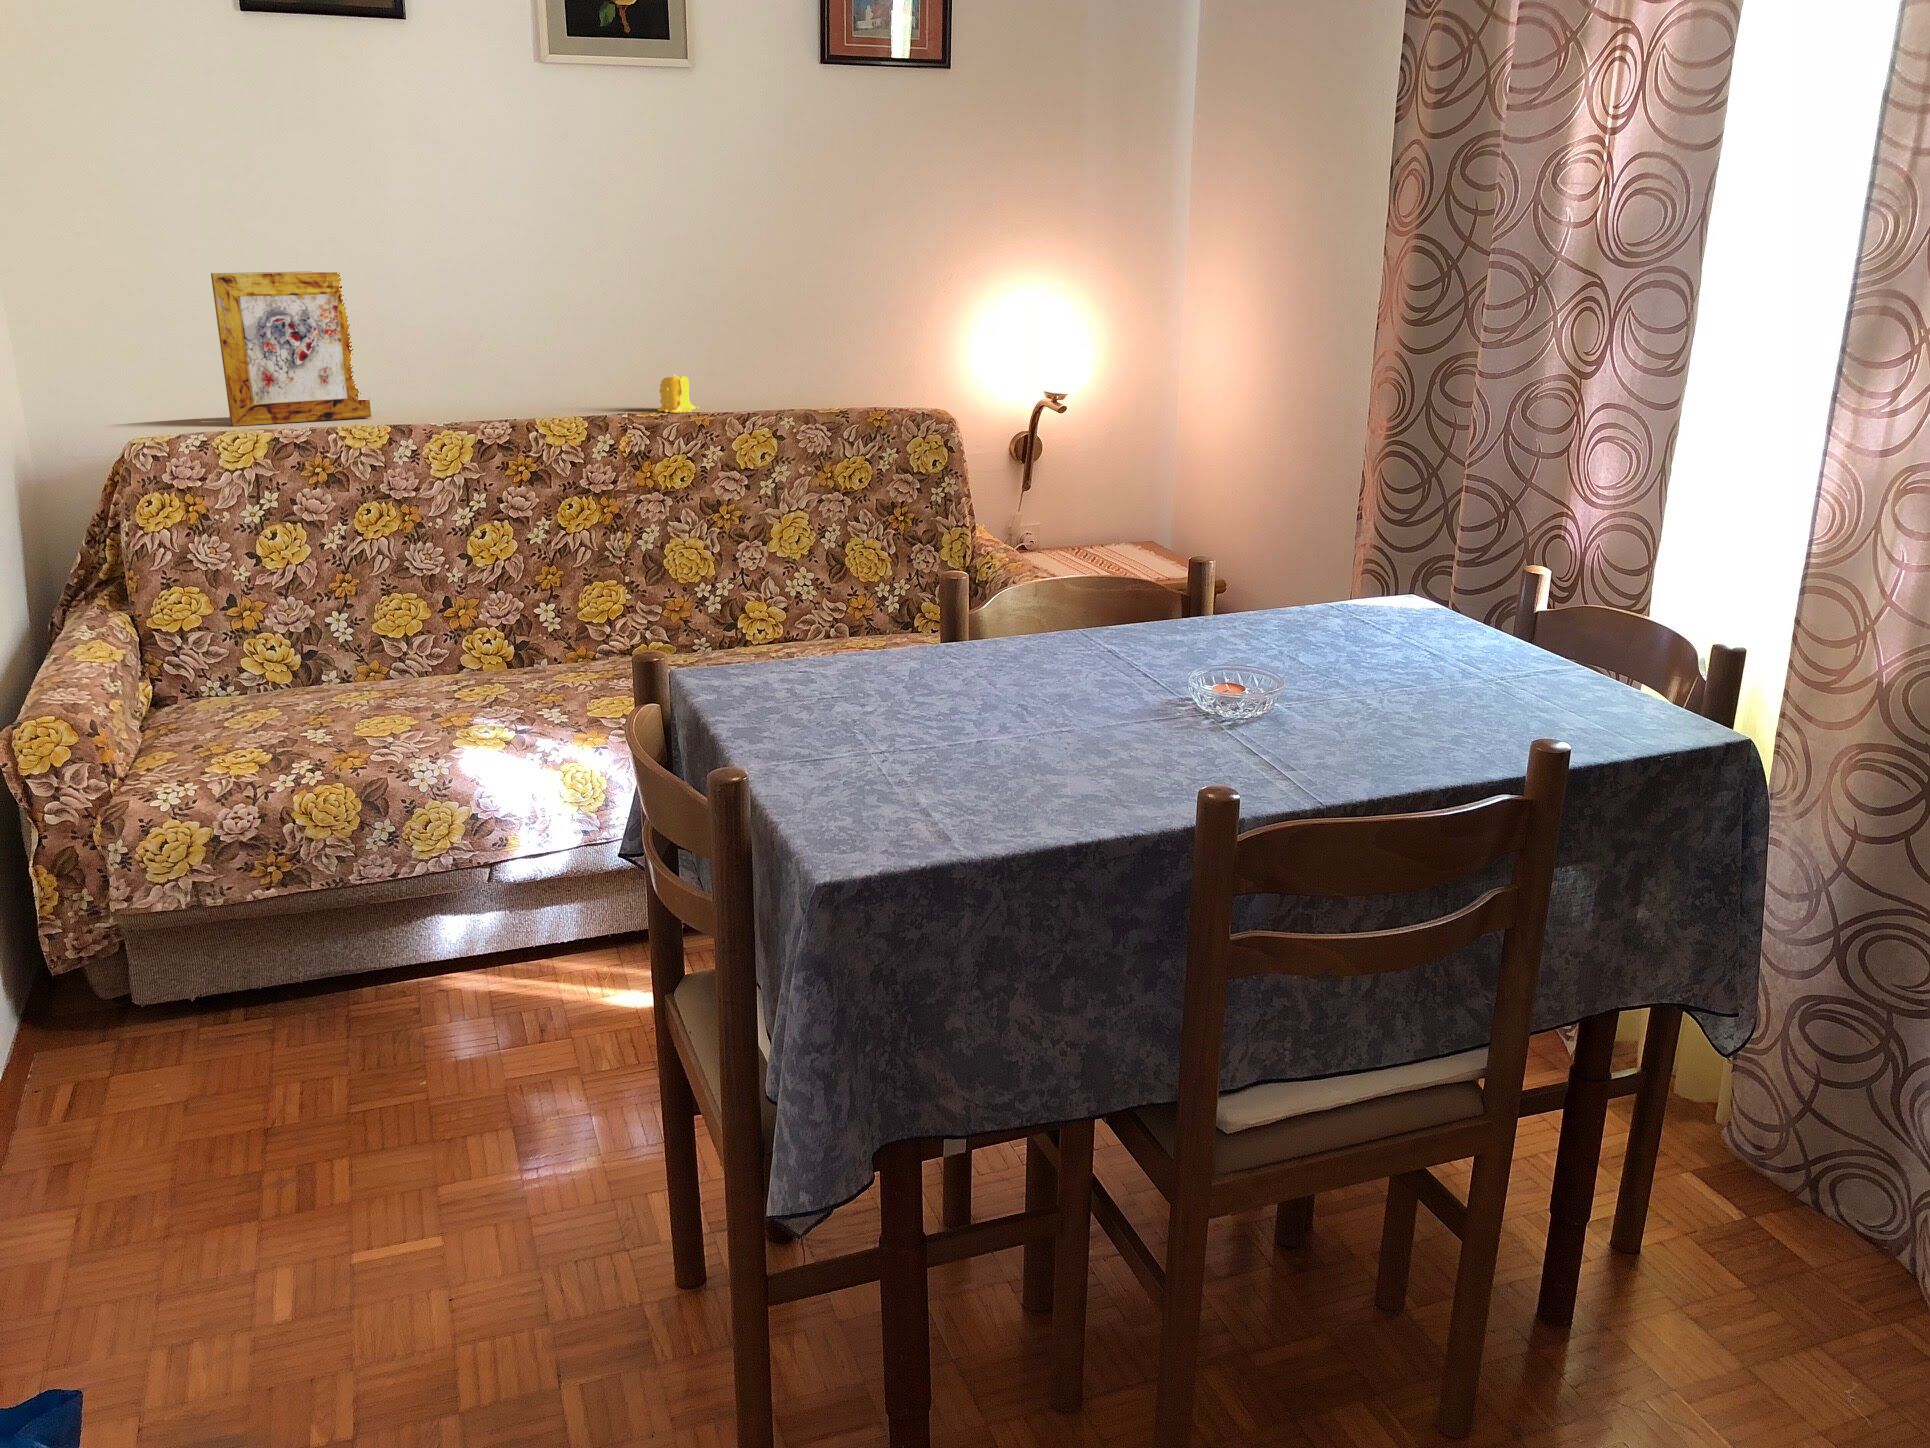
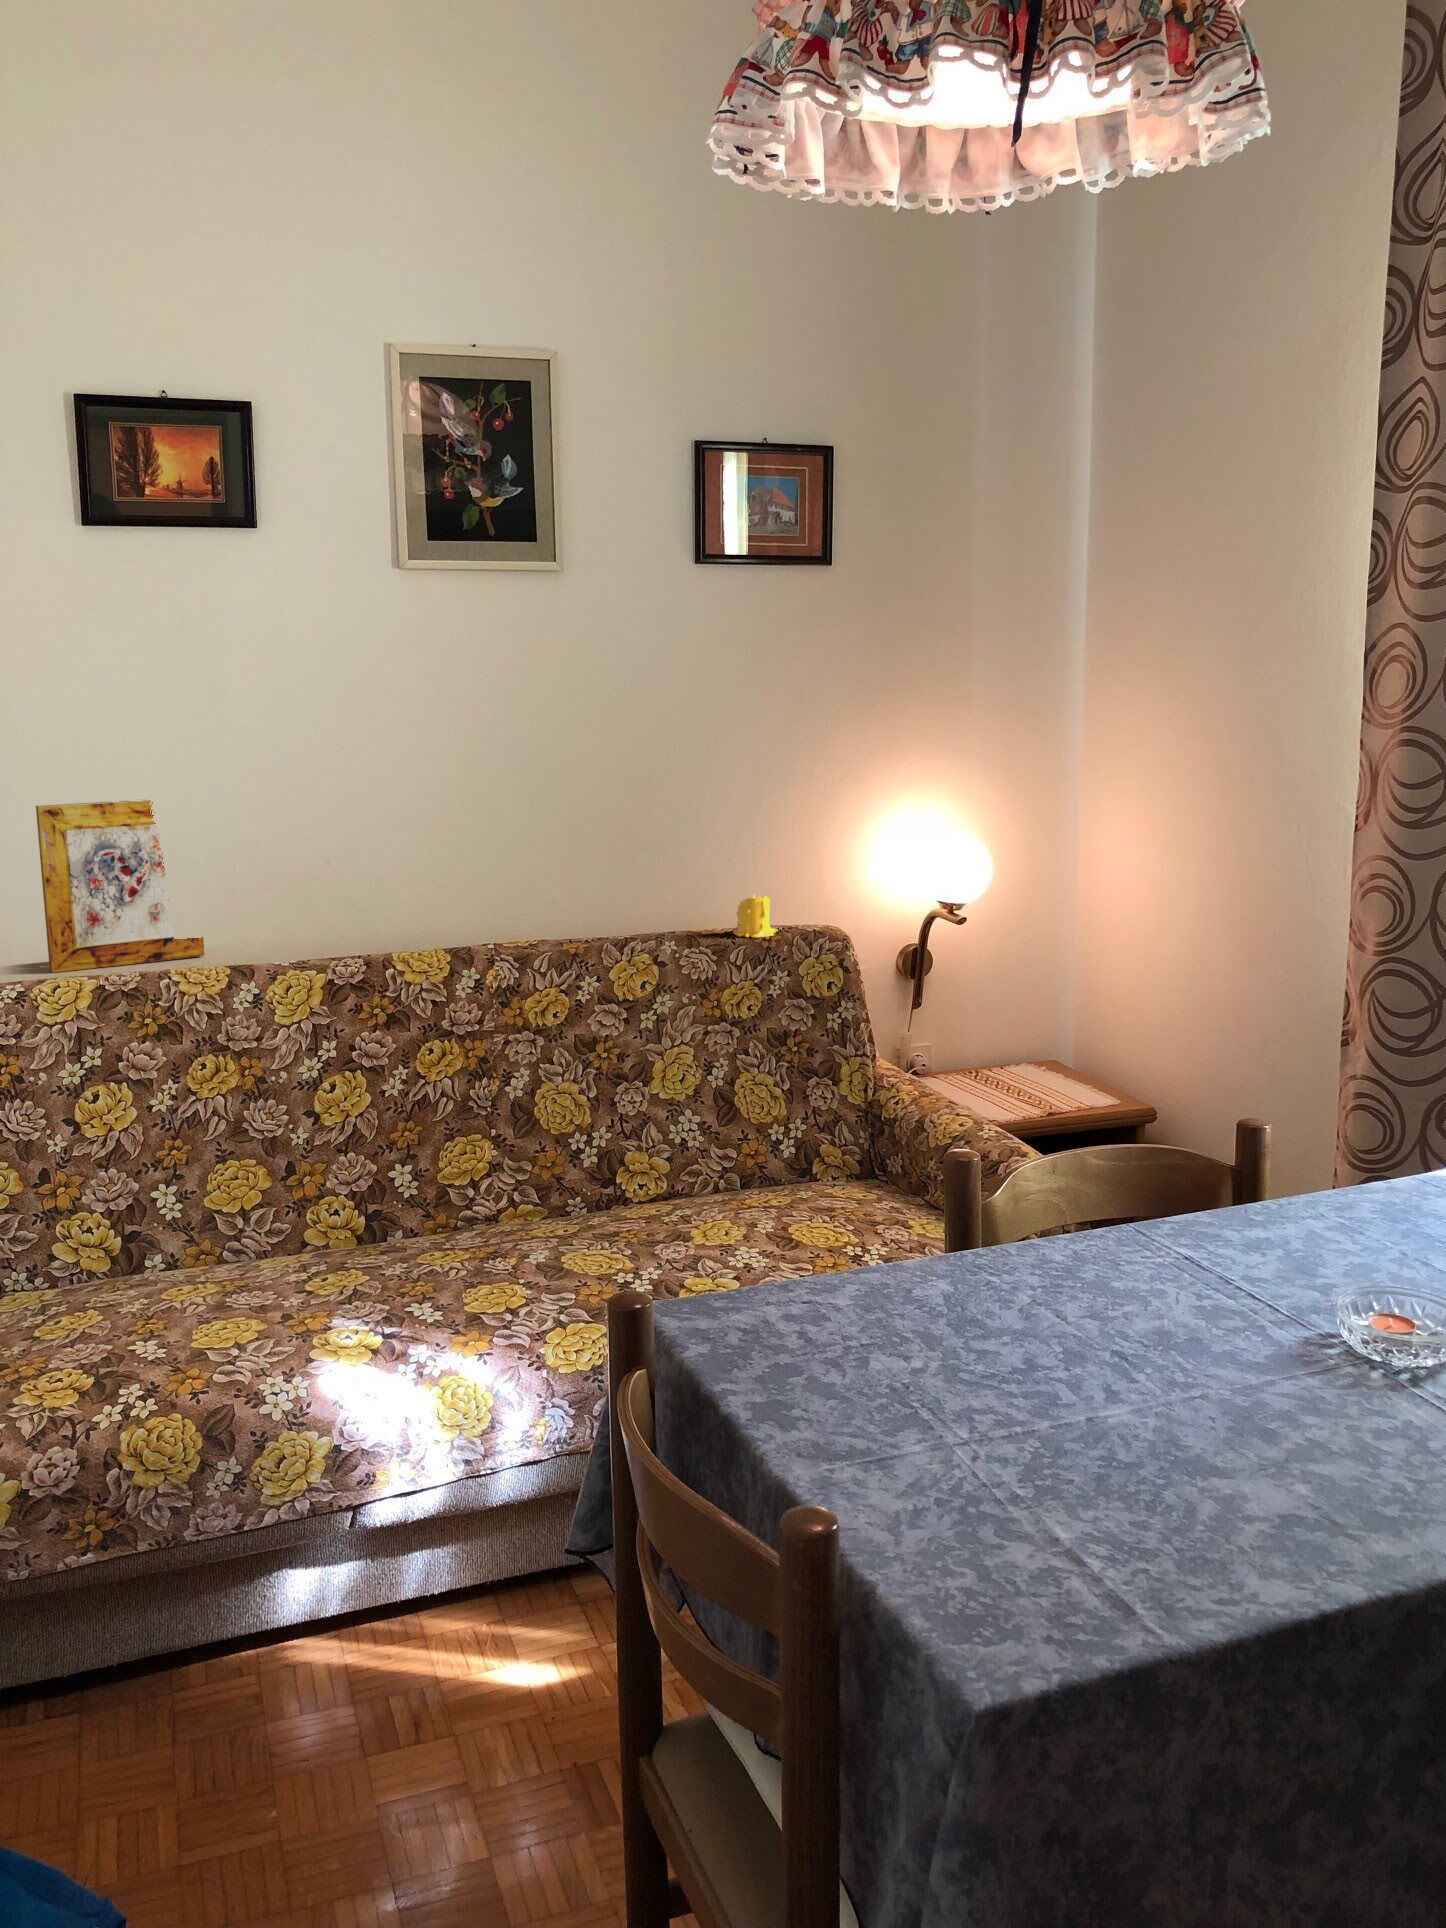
candle: present [658,374,699,413] -> present [734,895,778,938]

